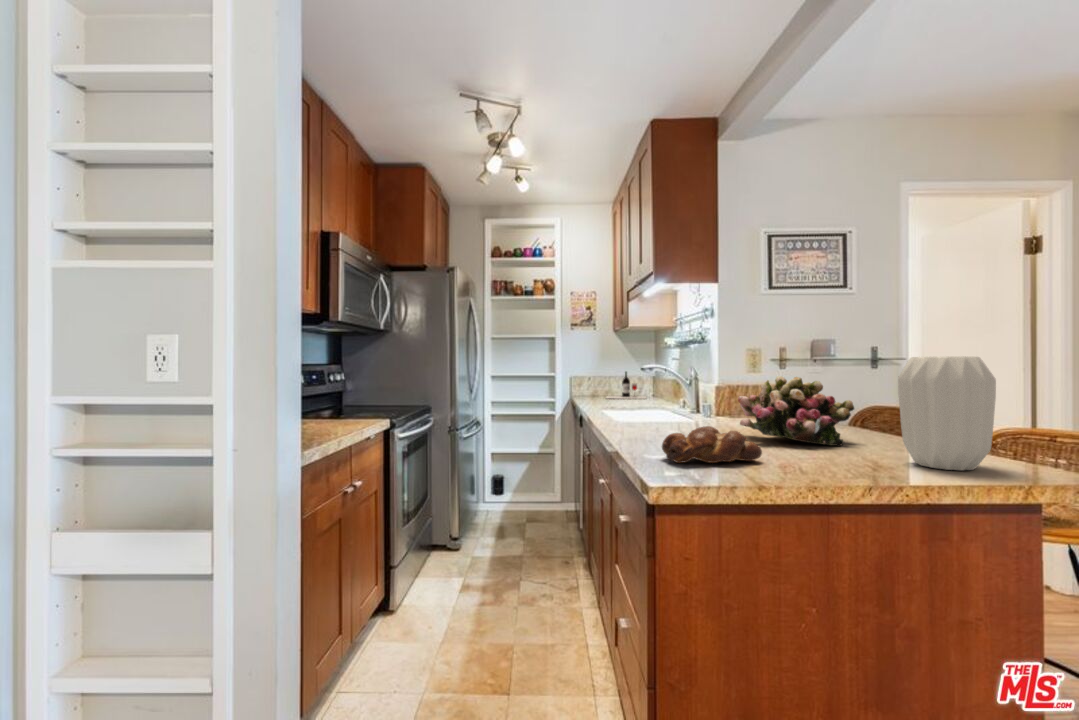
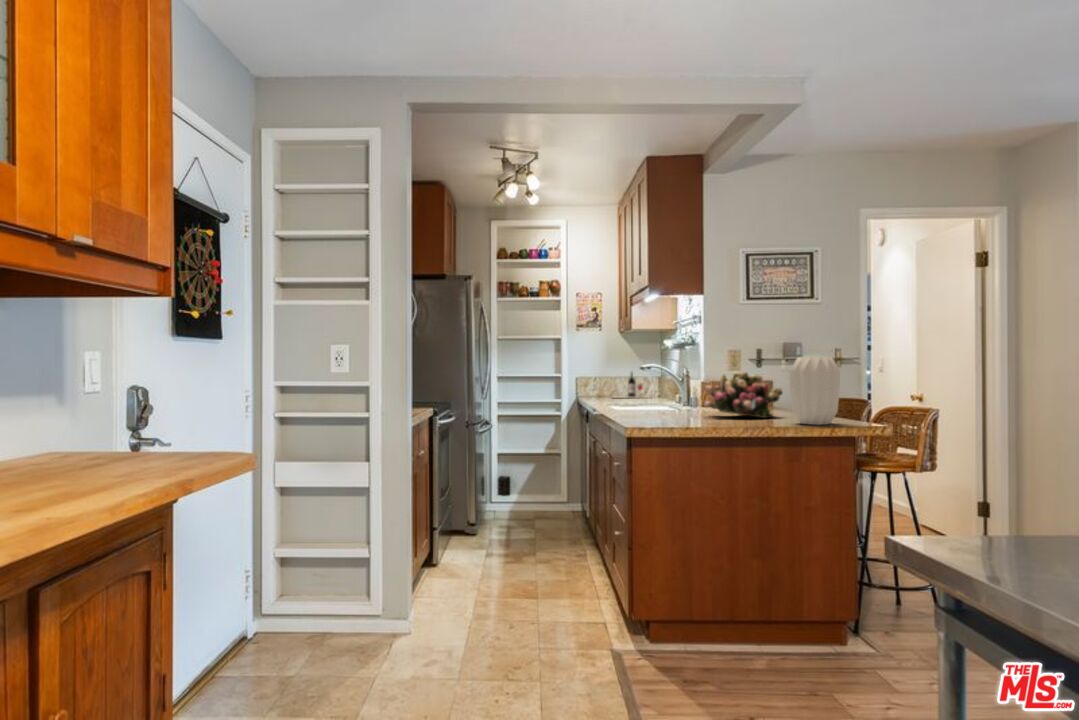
bread loaf: present [662,426,762,463] -> none [645,402,708,425]

